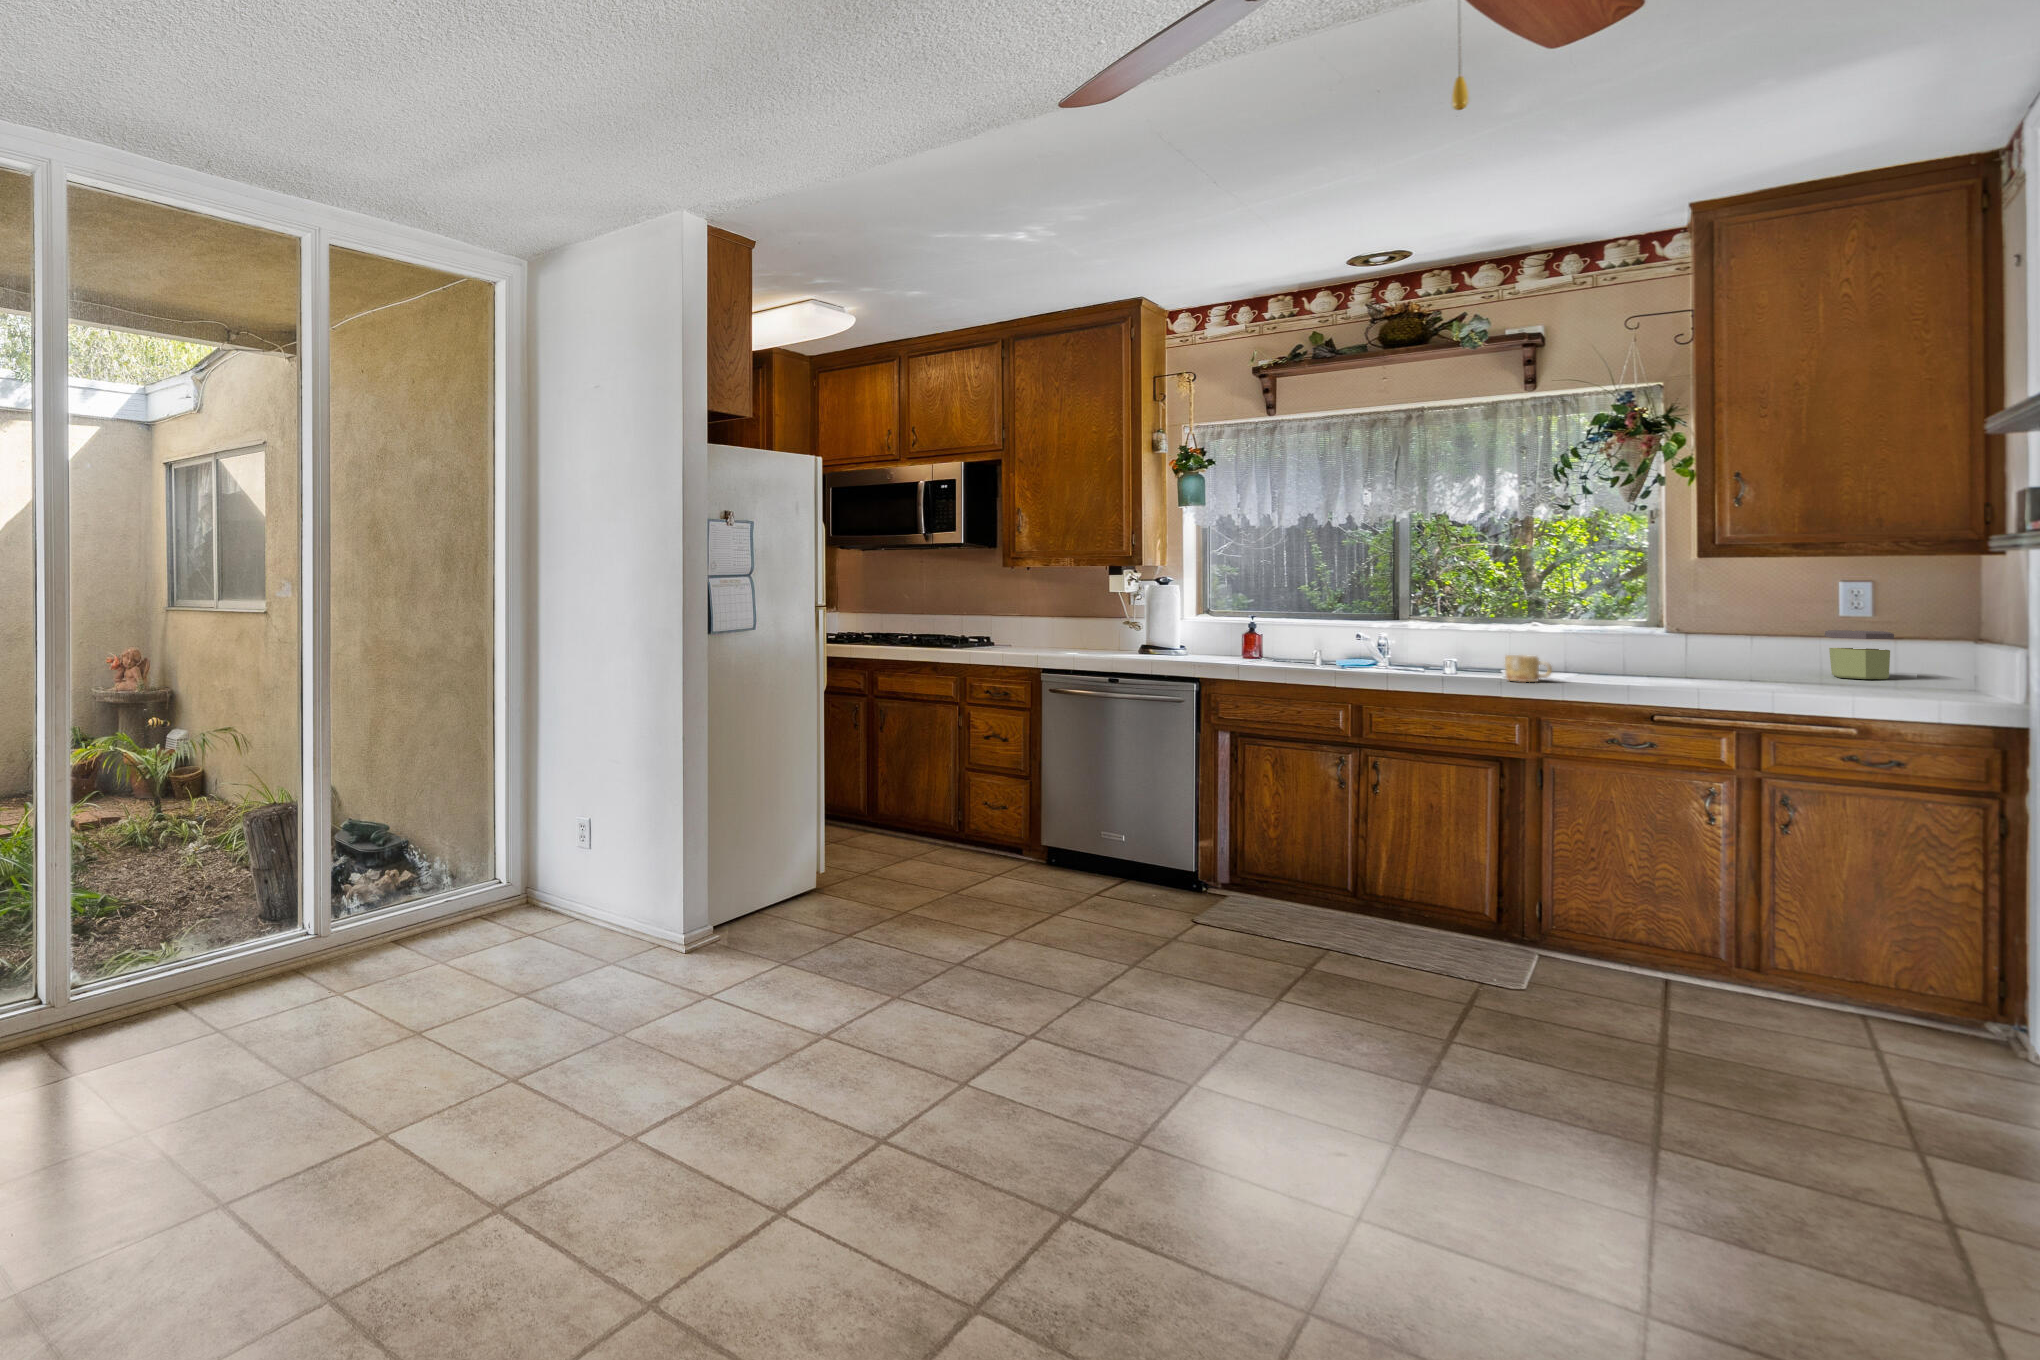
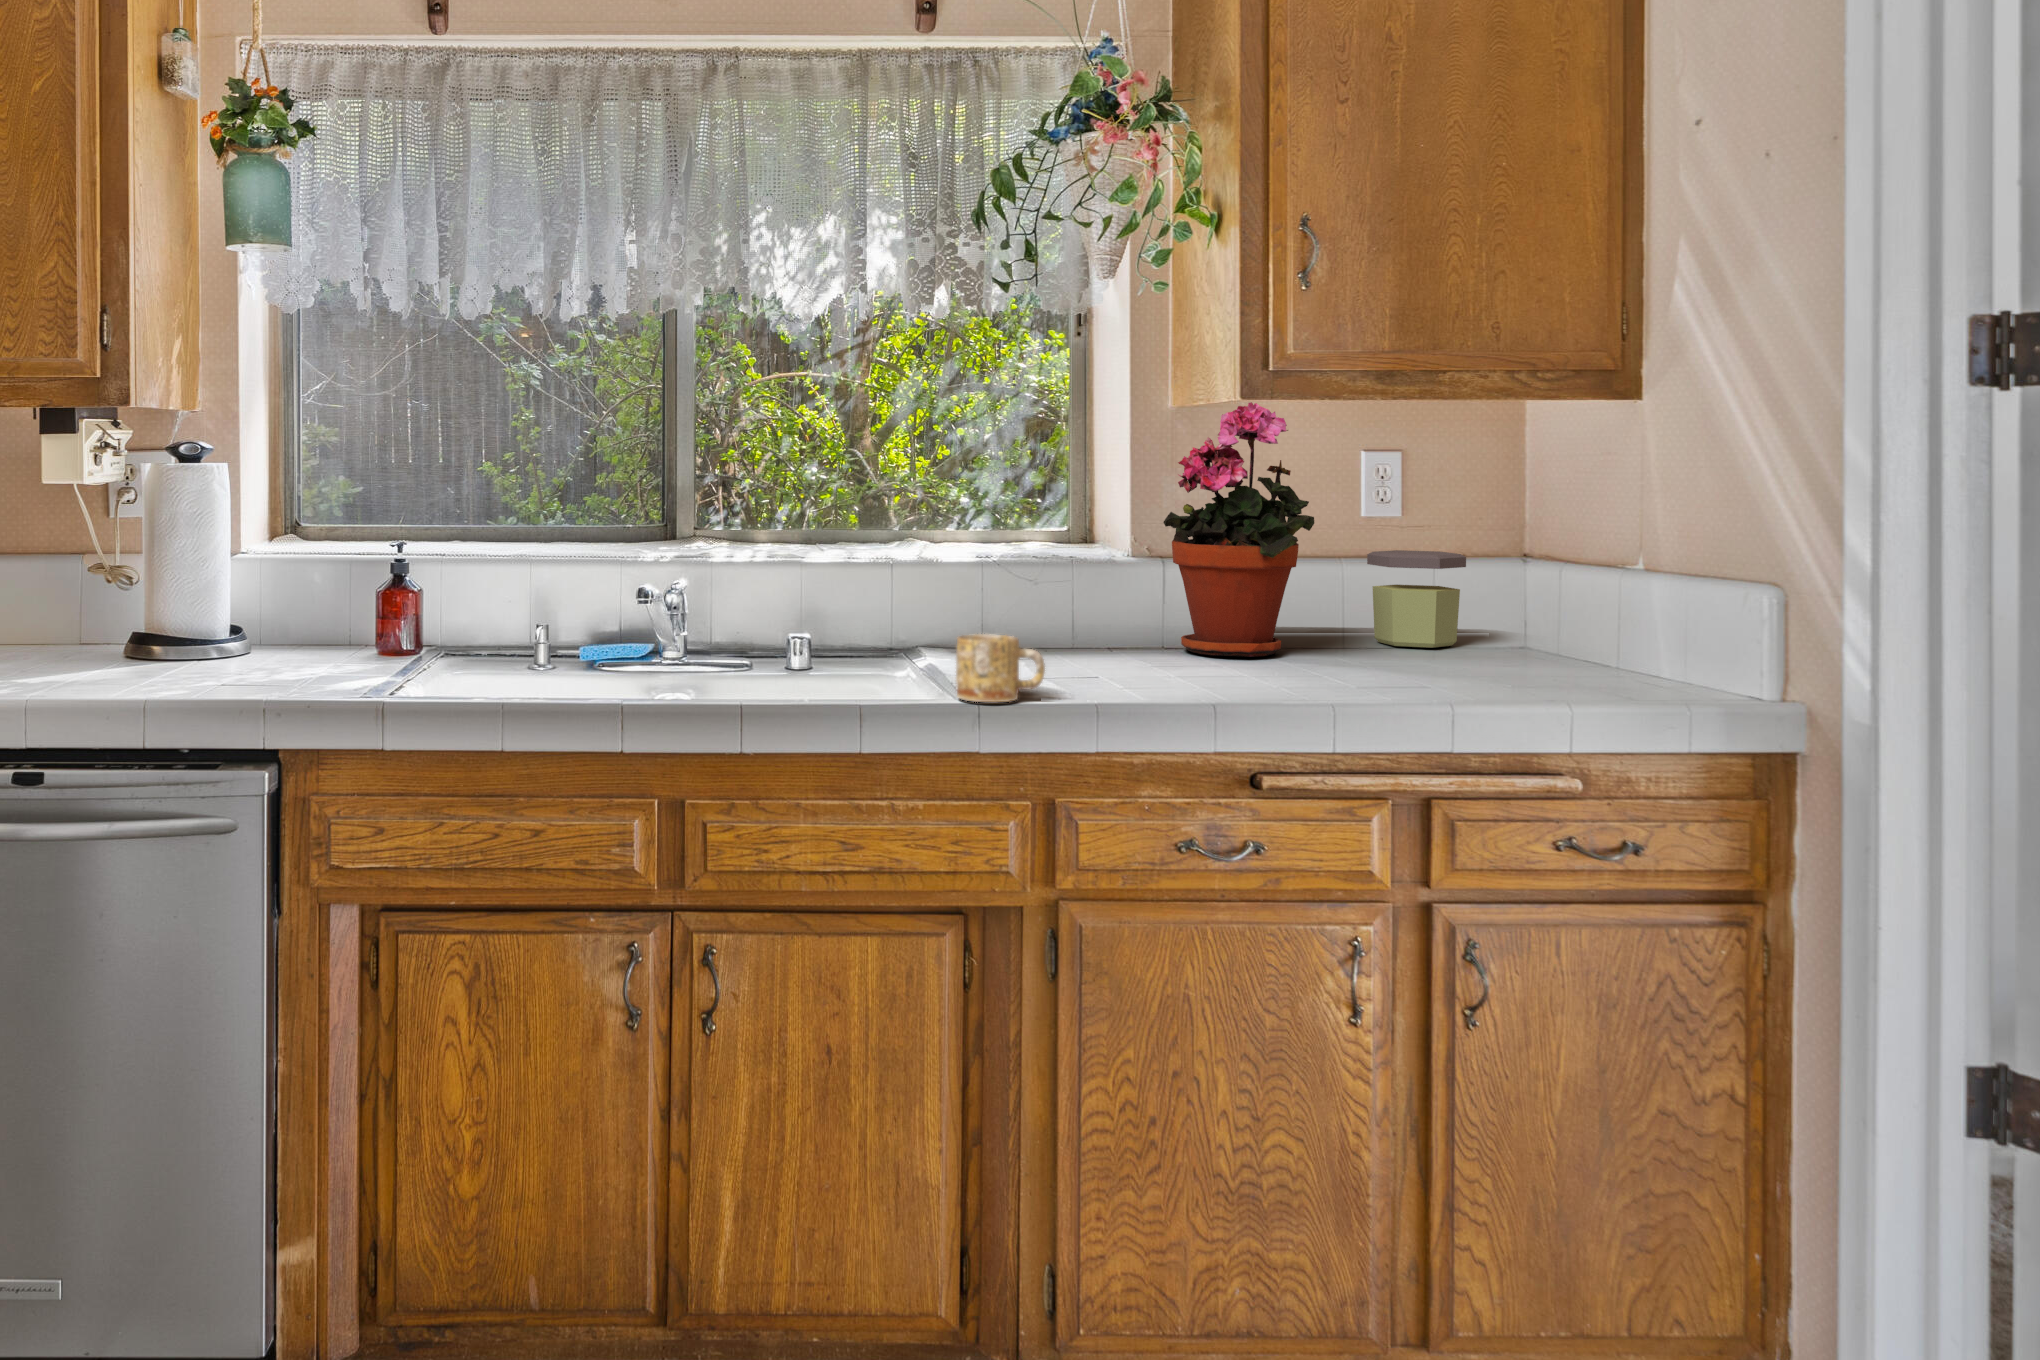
potted plant: none [1672,557,1768,677] -> present [1163,402,1314,657]

